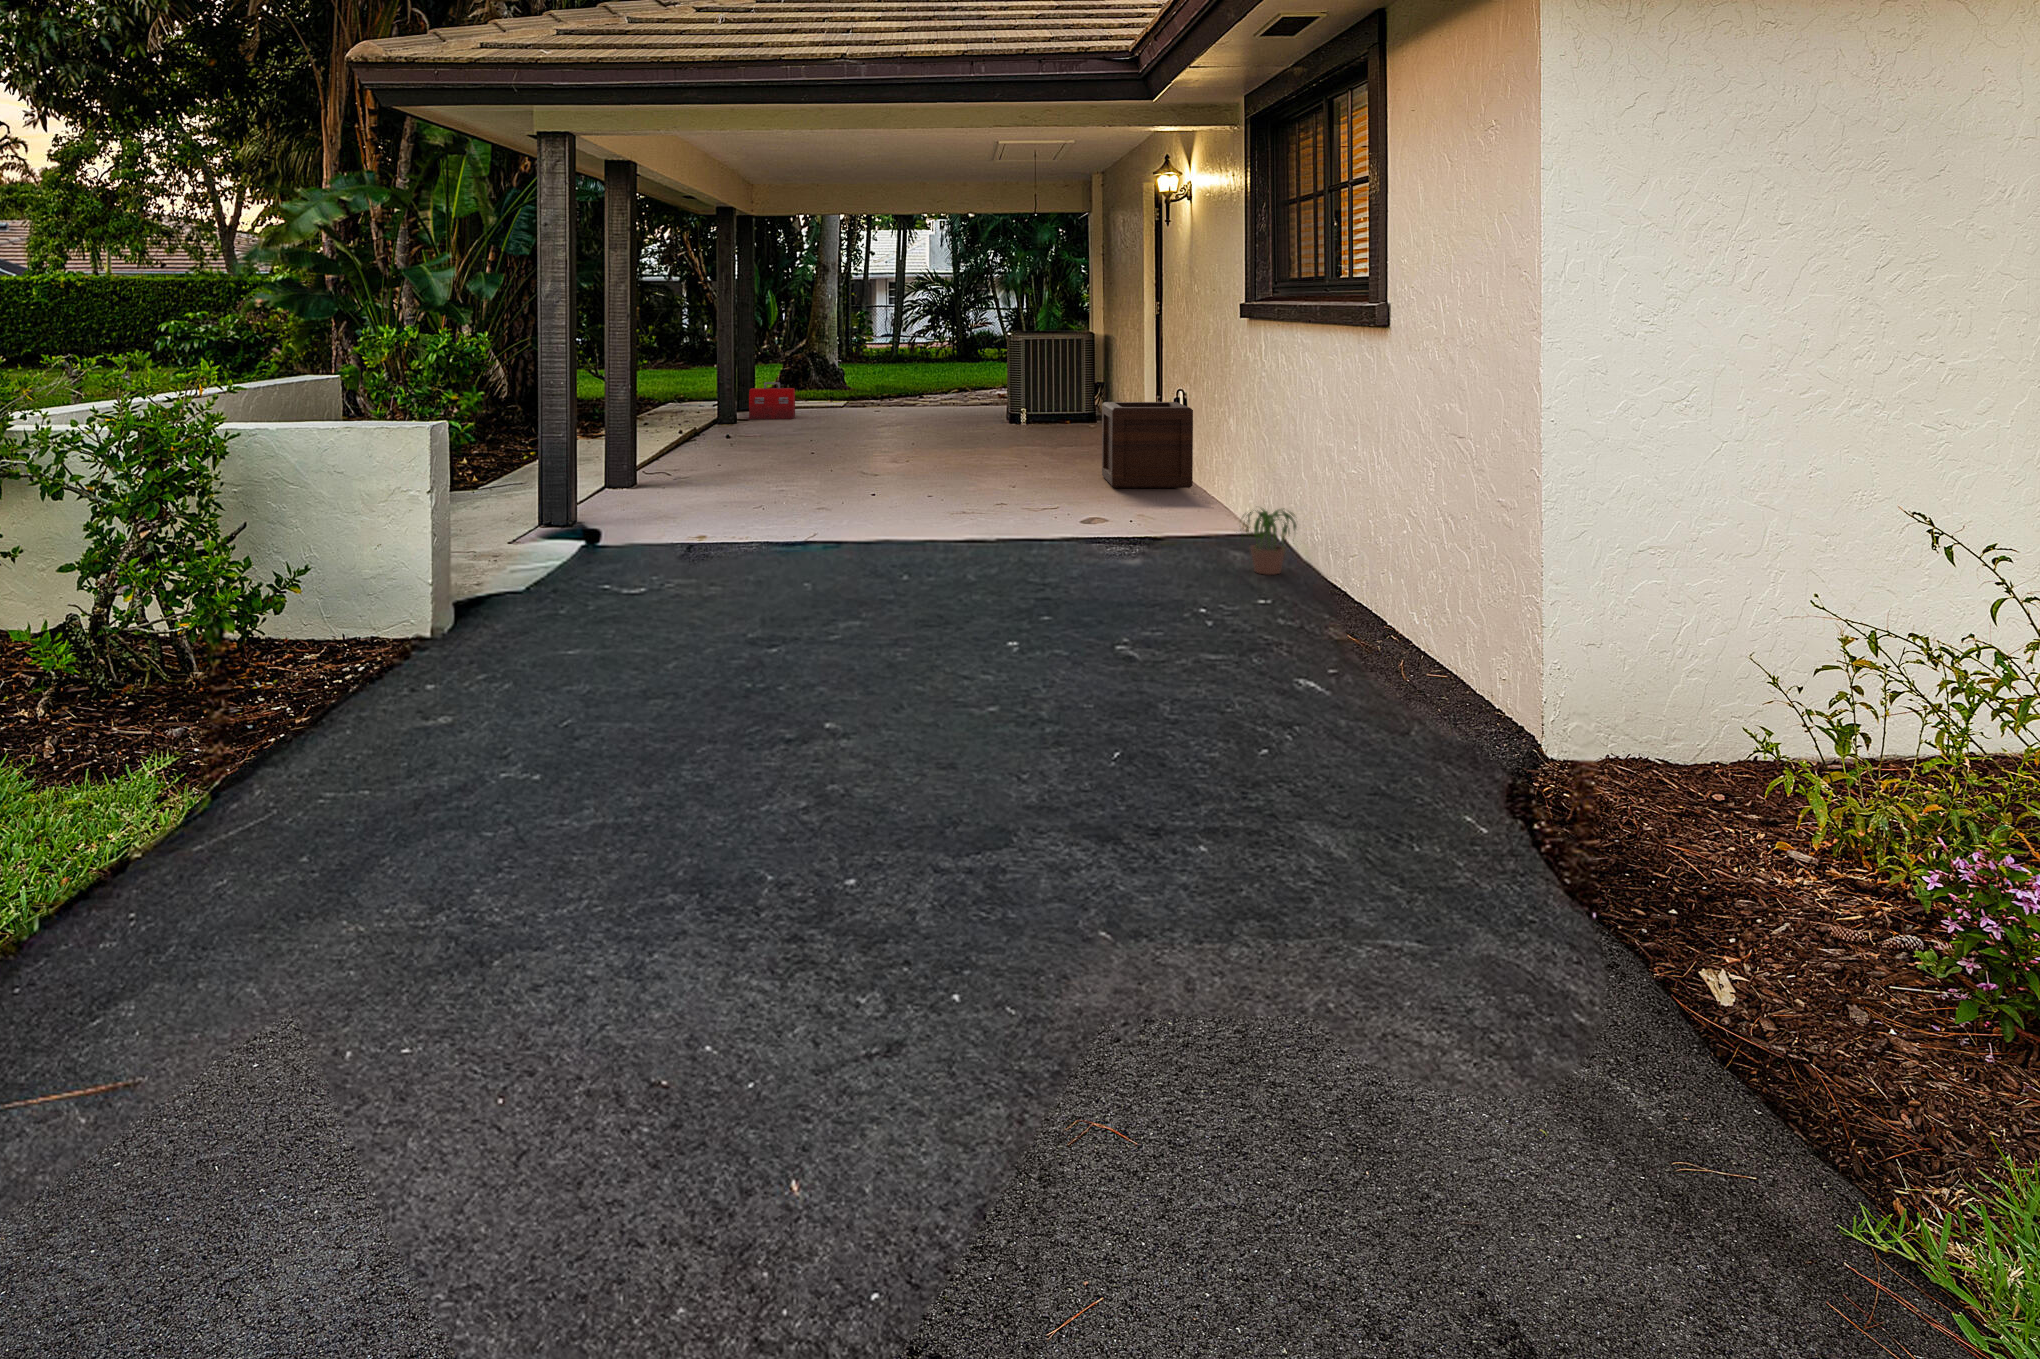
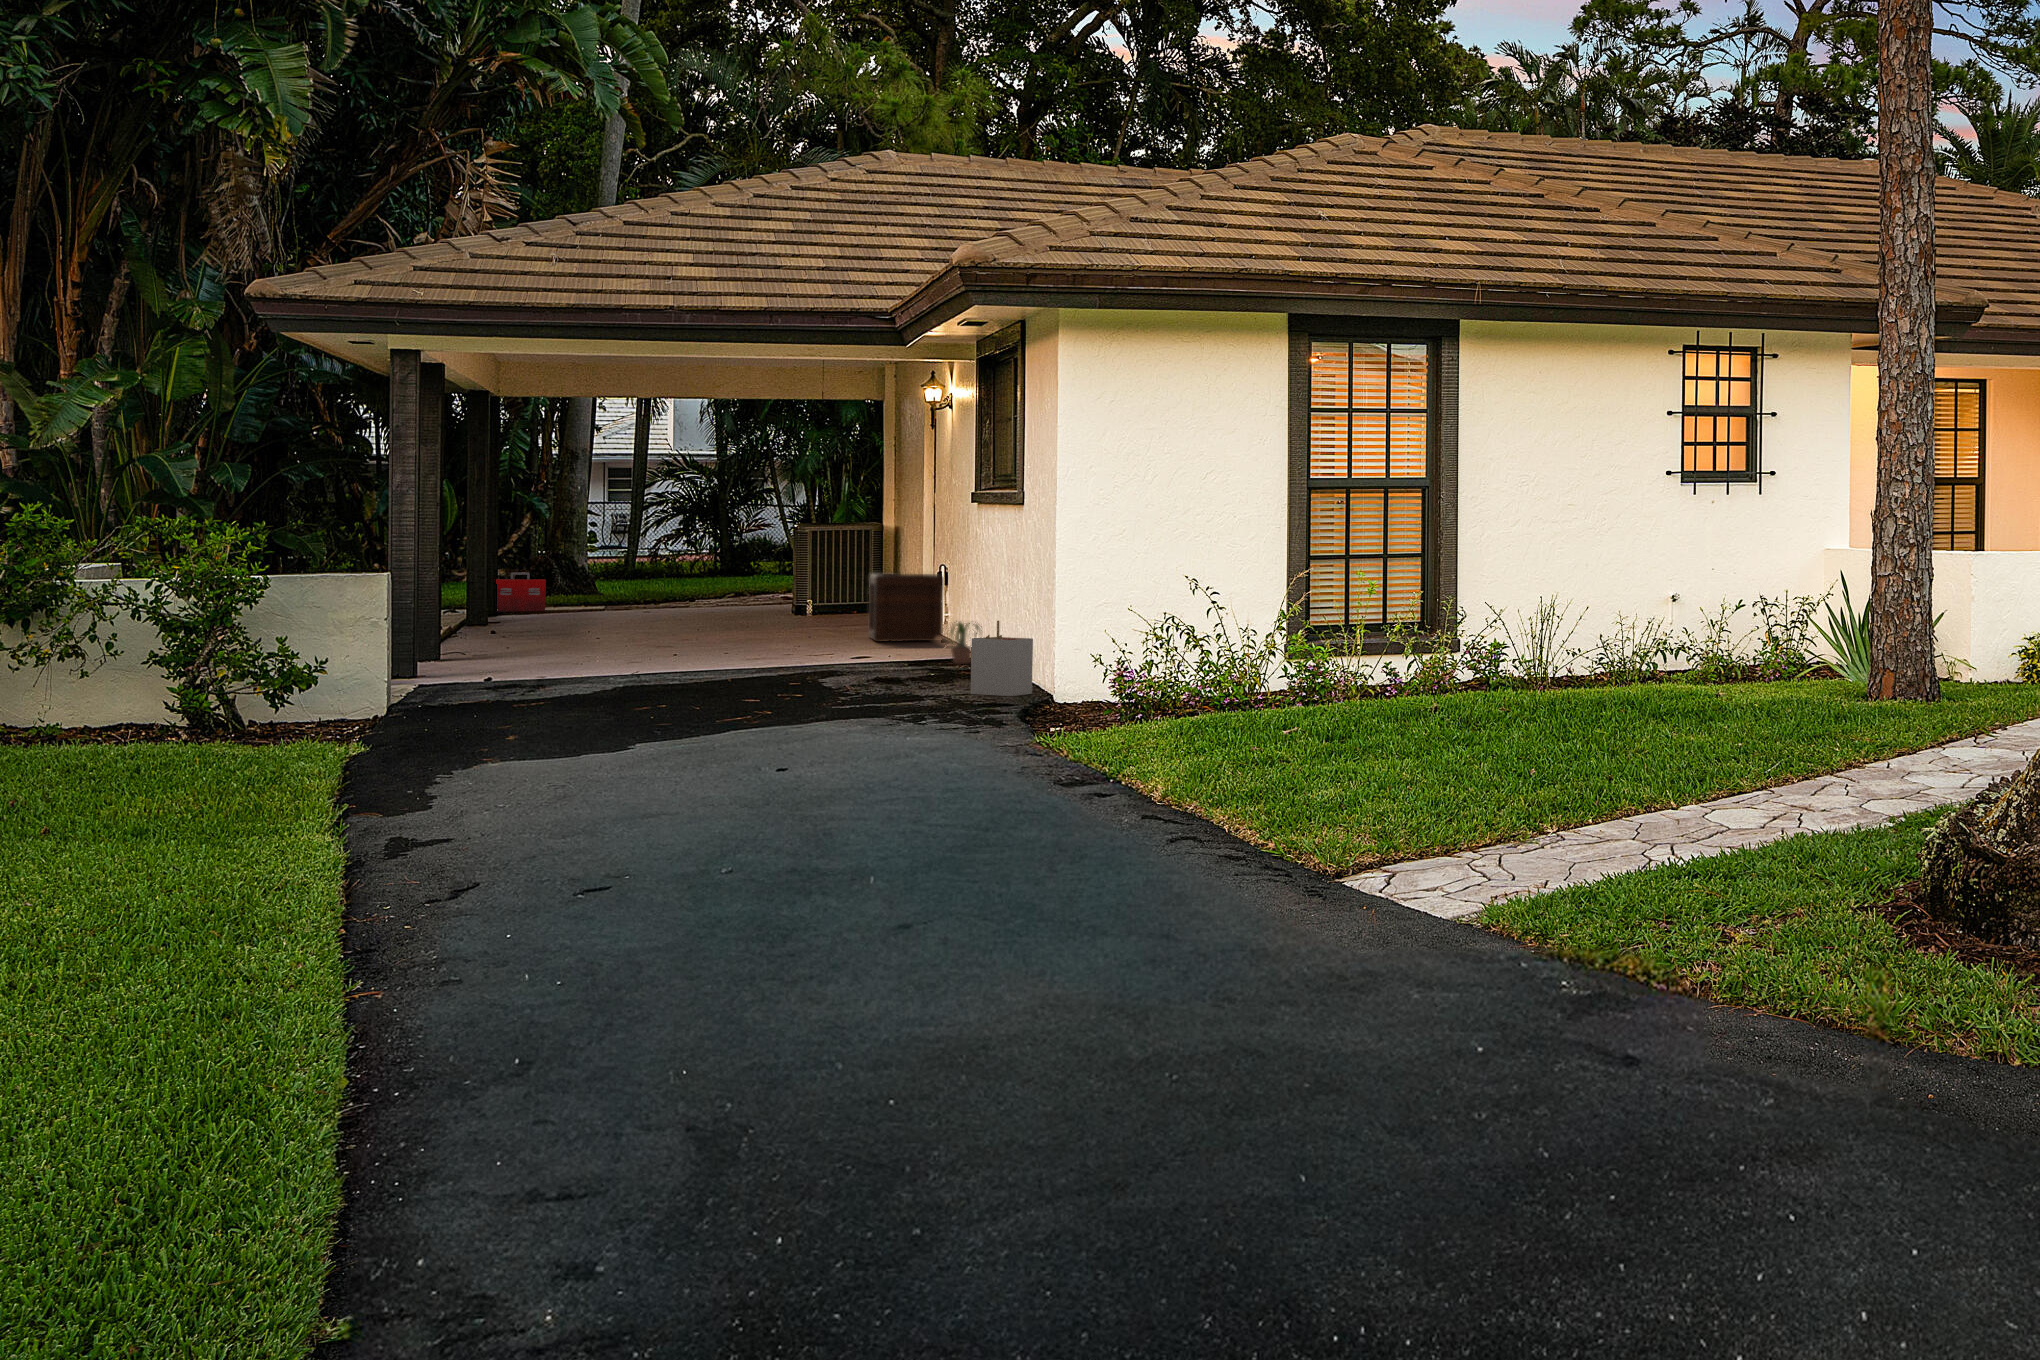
storage bin: none [1359,573,1484,737] -> present [971,620,1033,696]

